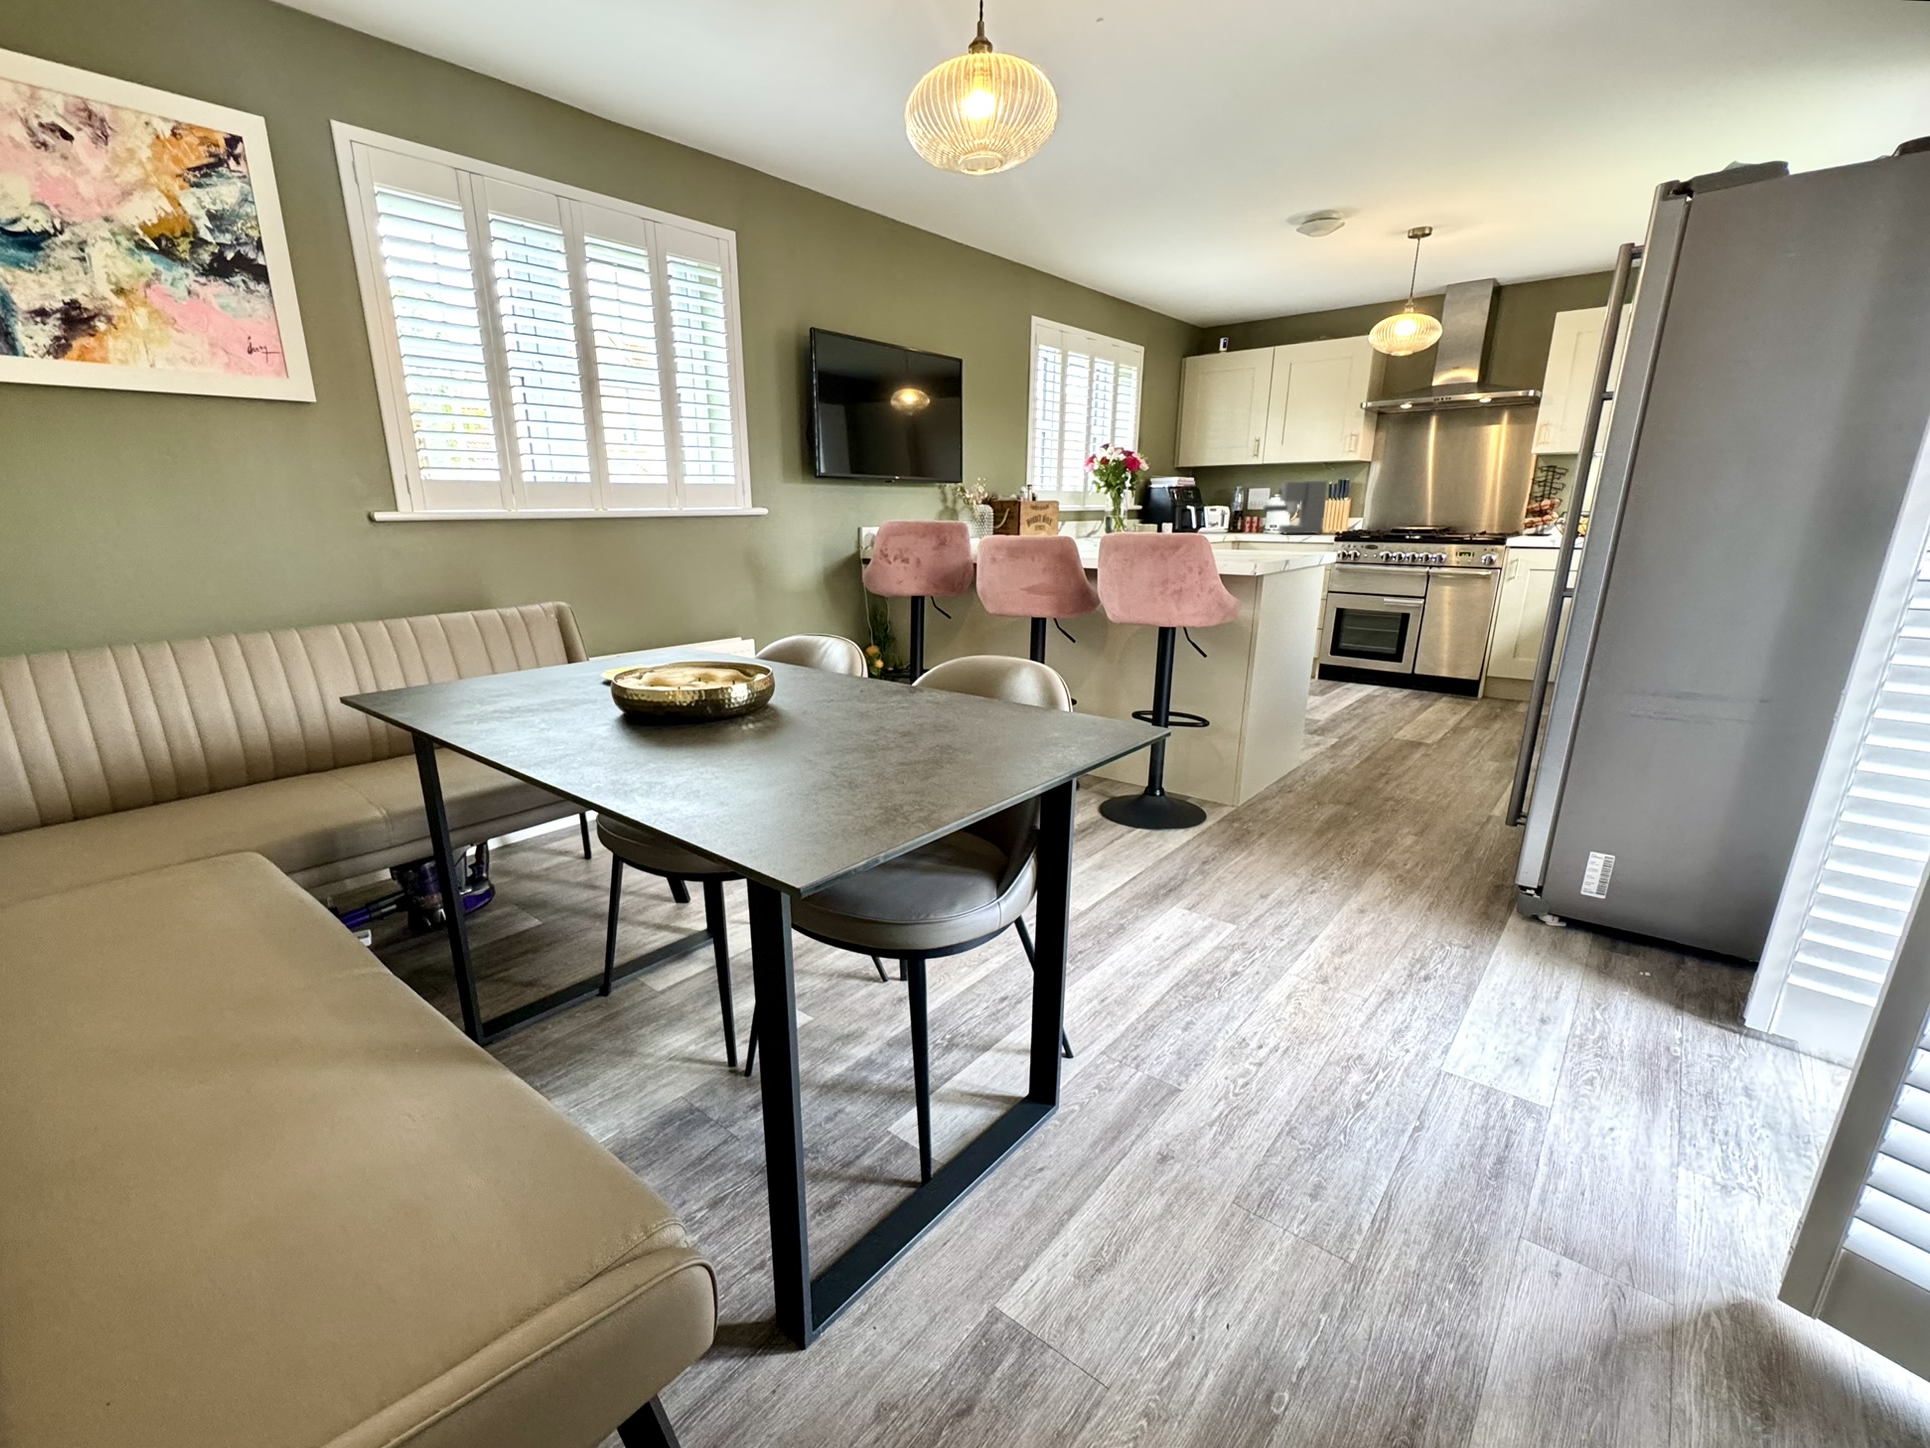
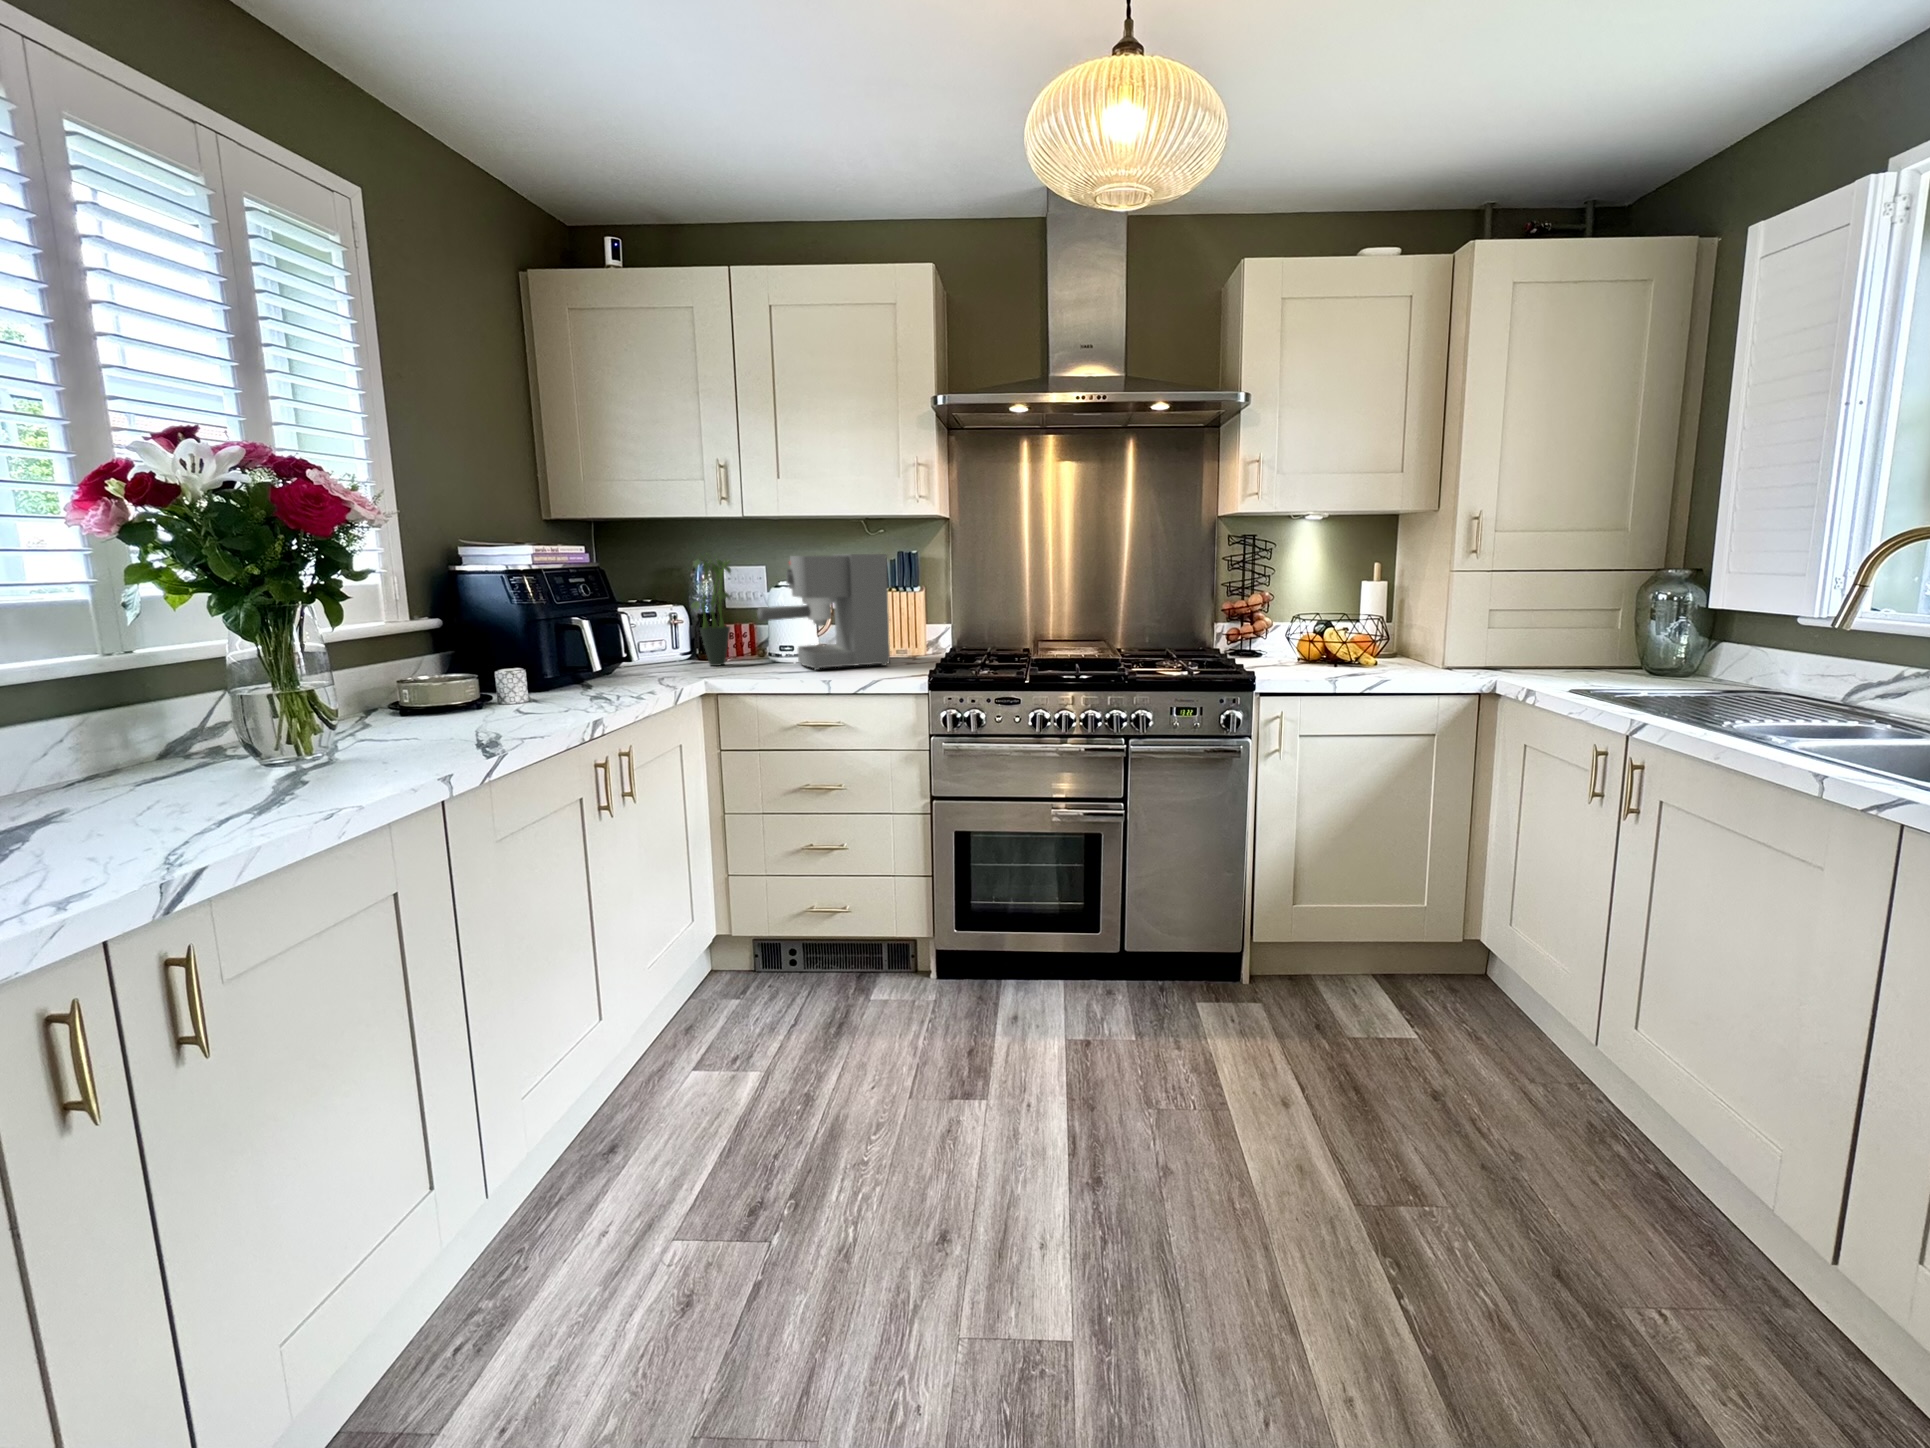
potted plant: none [1234,482,1258,533] -> present [691,559,731,666]

